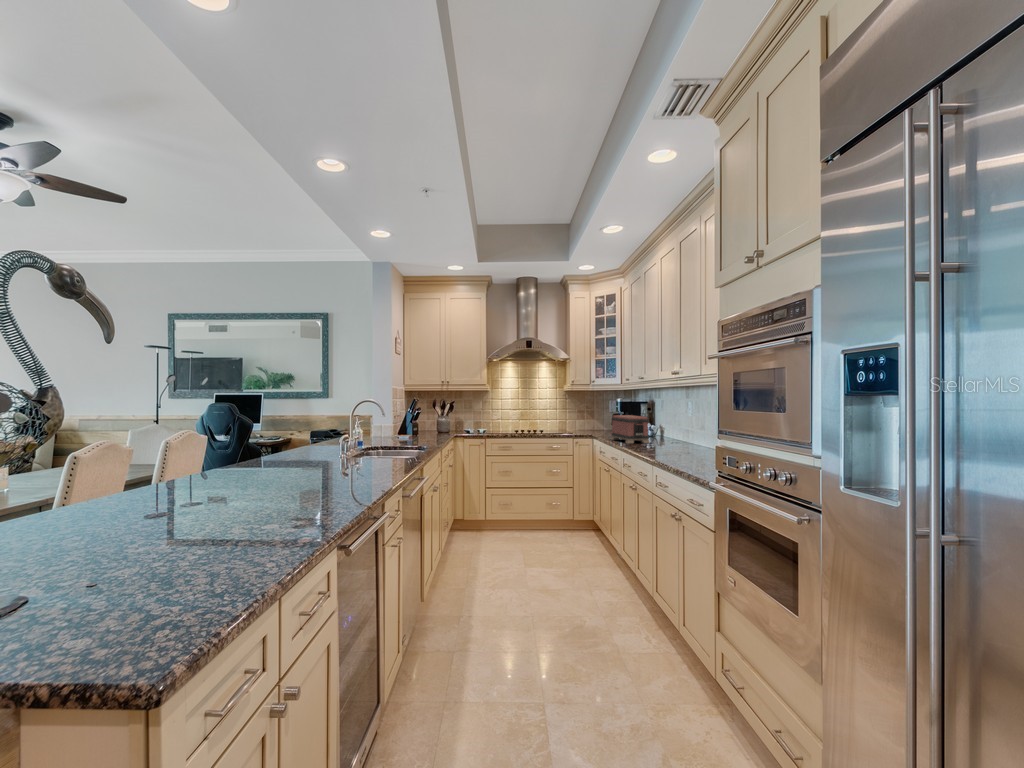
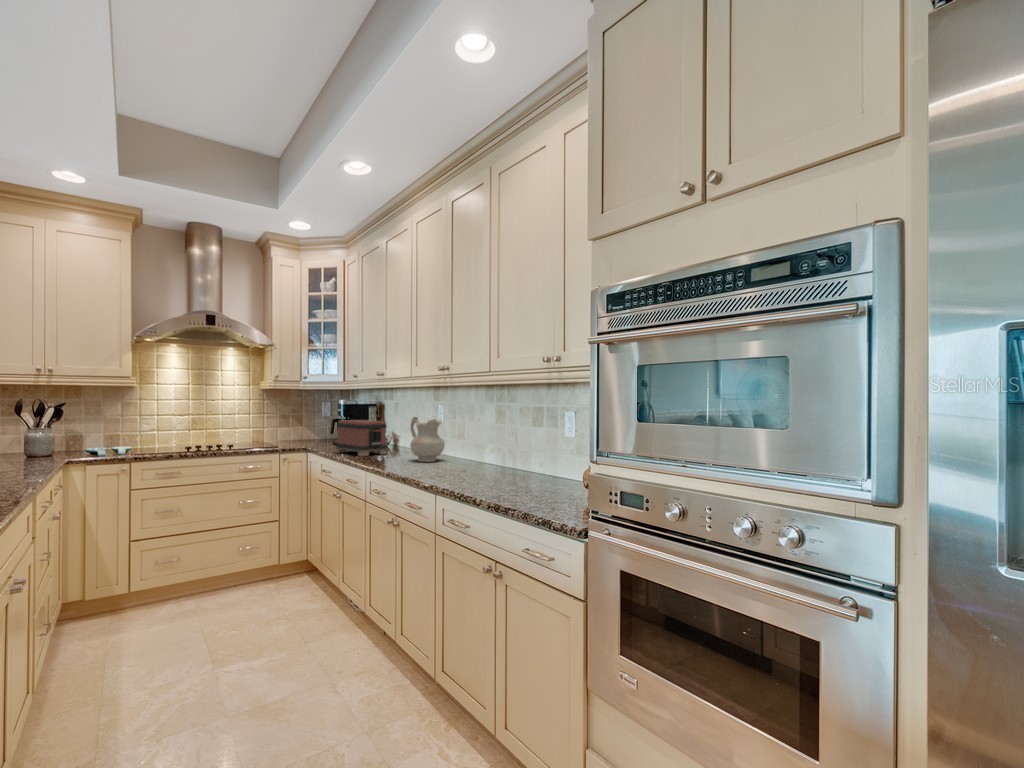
ceramic pitcher: none [662,414,691,451] -> present [410,417,445,462]

